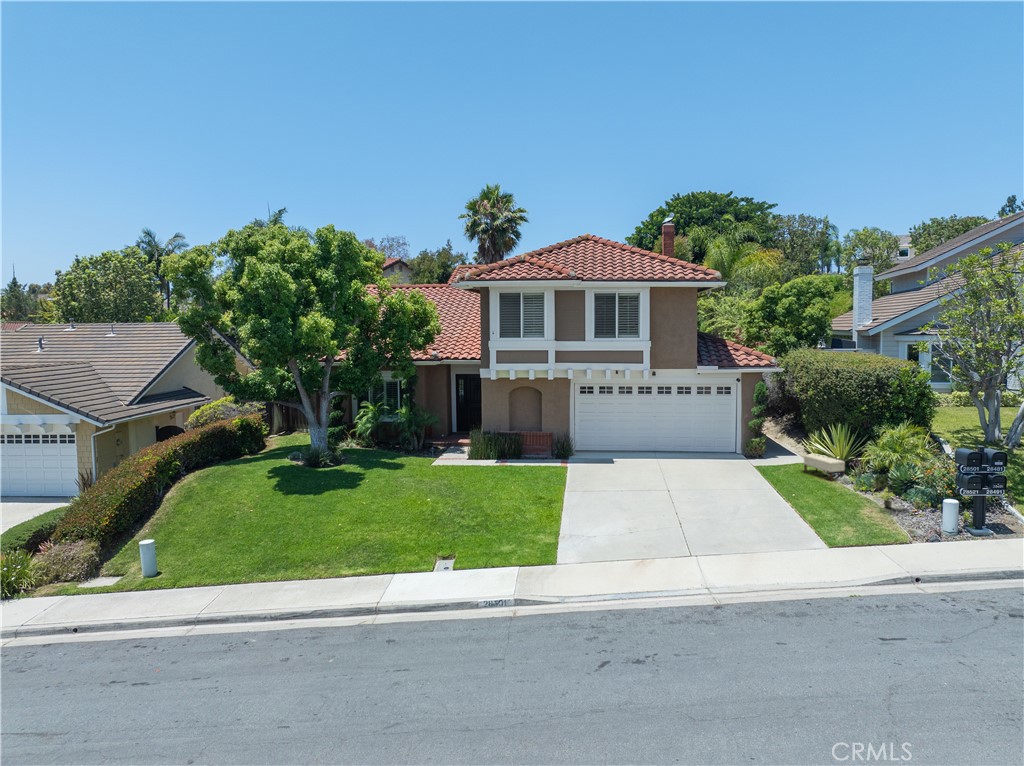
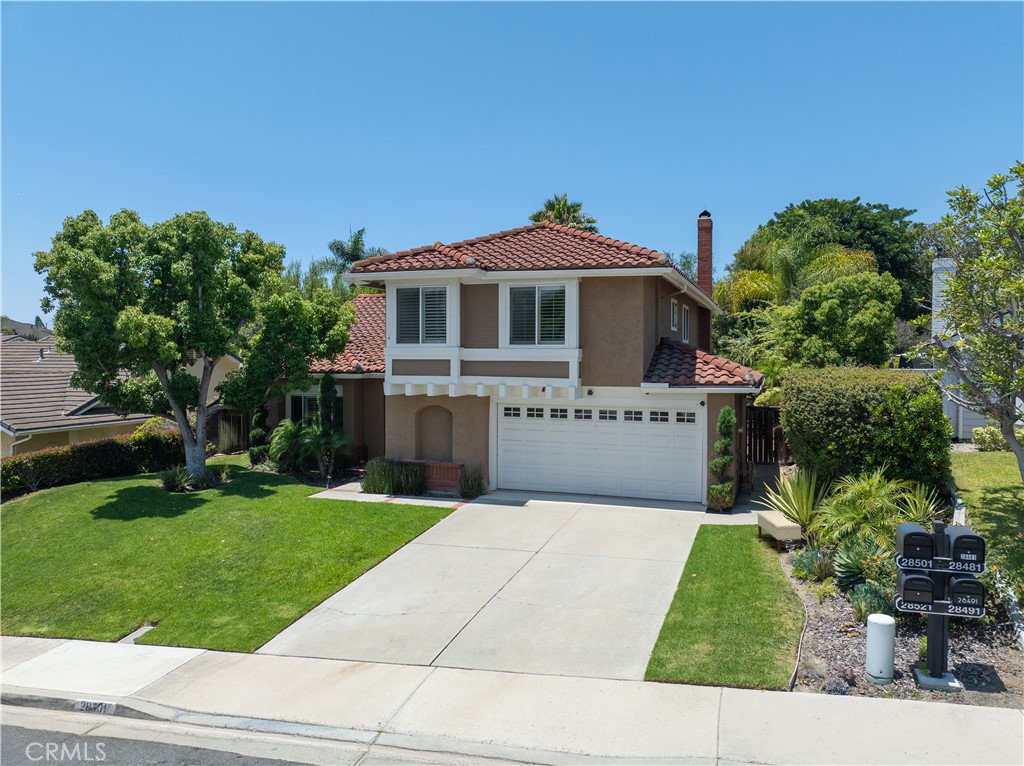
potted plant: present [875,474,902,508] -> none [785,551,834,606]

